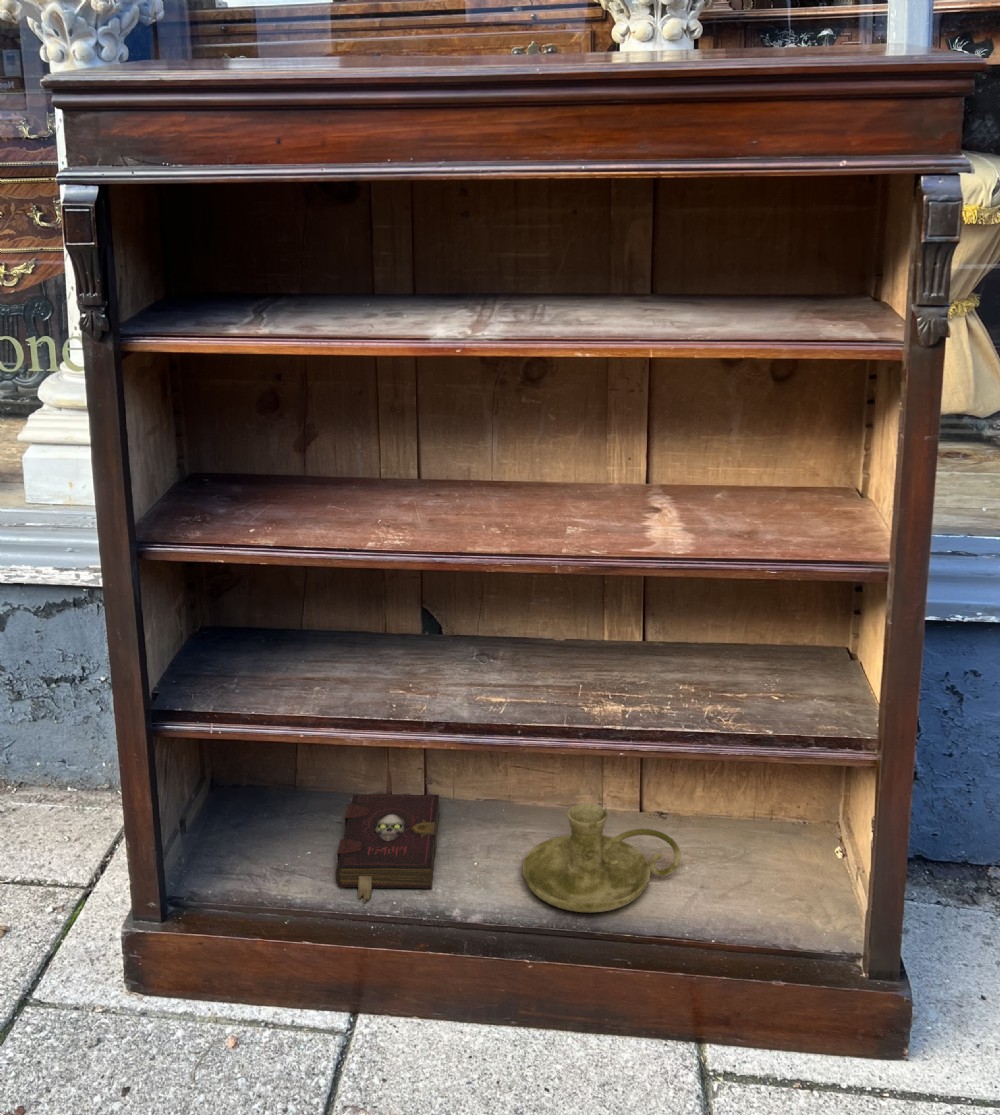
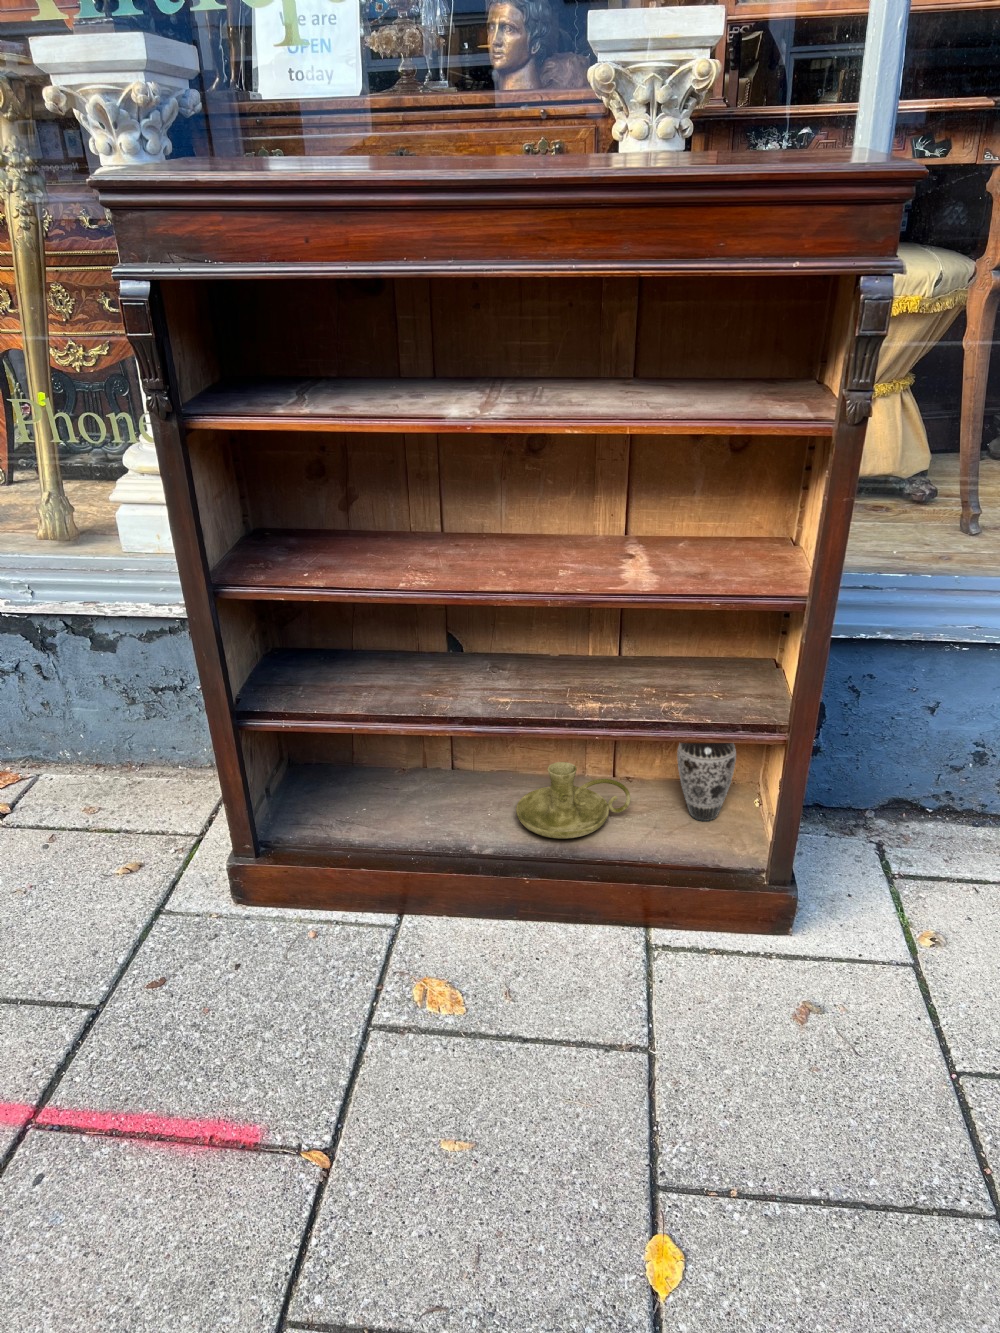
decorative vase: none [746,749,827,891] -> present [677,743,736,821]
book: present [336,794,439,903] -> none [381,761,454,837]

